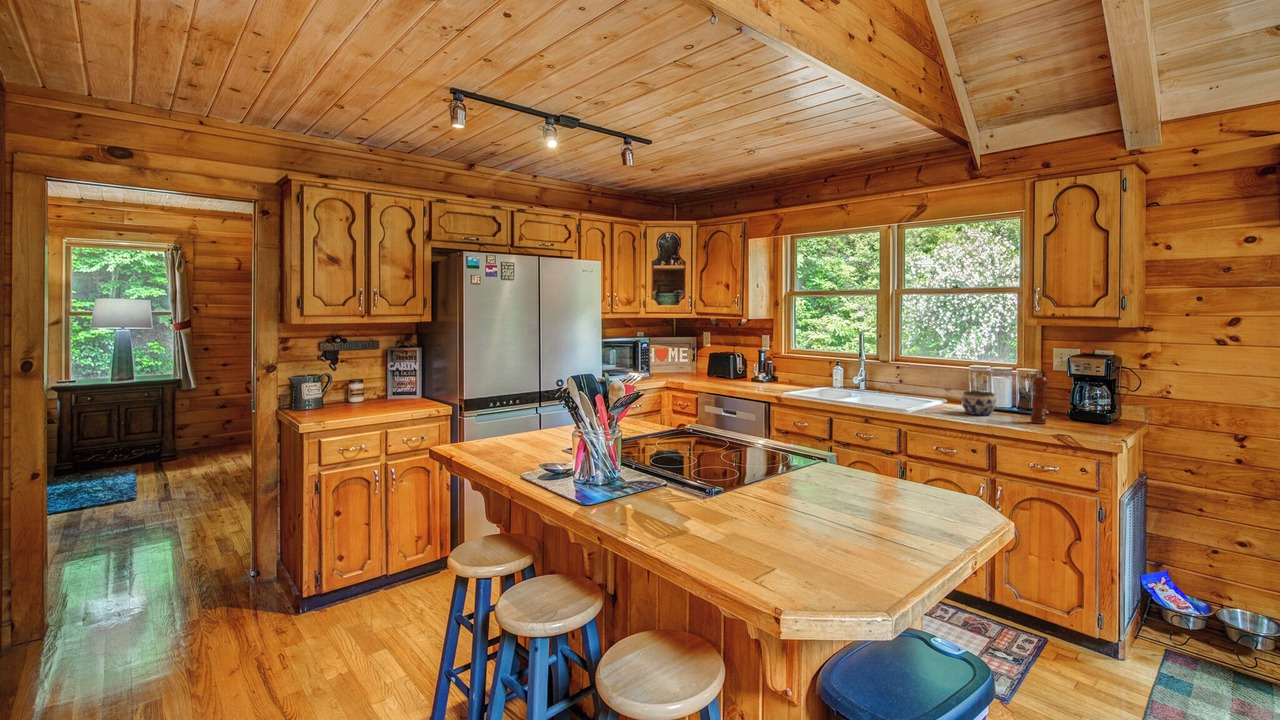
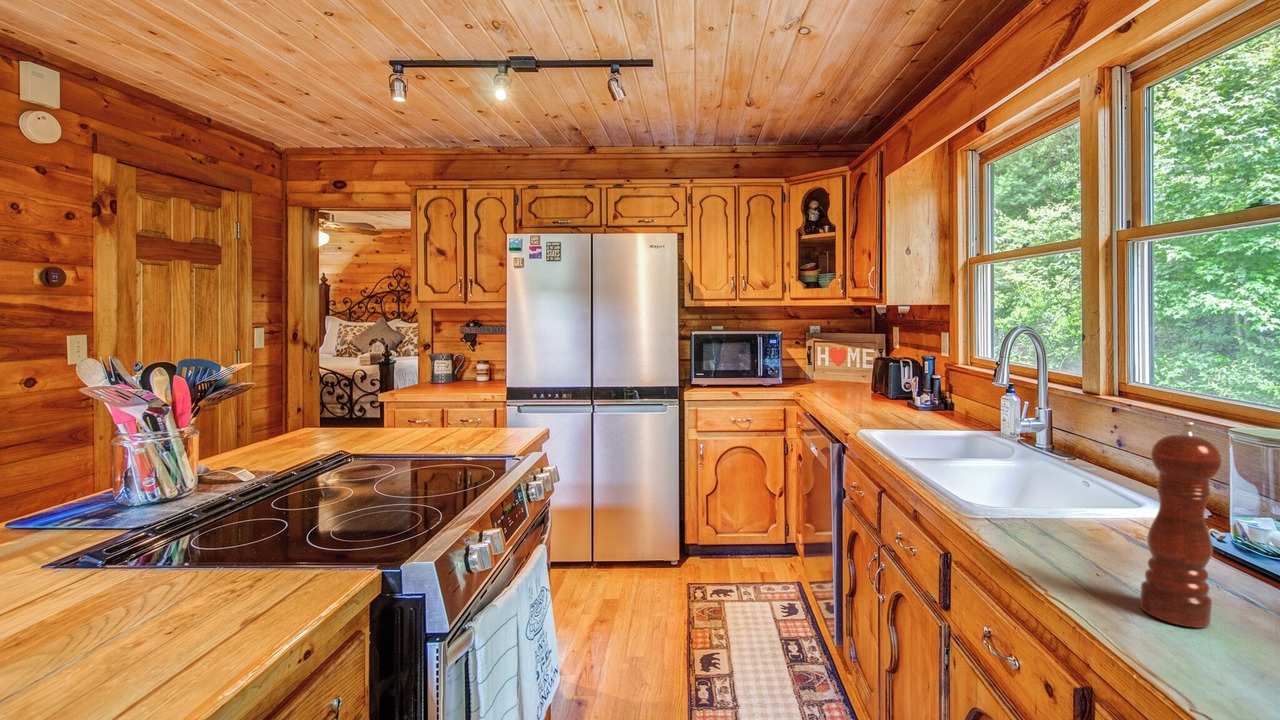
jar: present [962,391,996,415] -> none [1021,460,1138,545]

